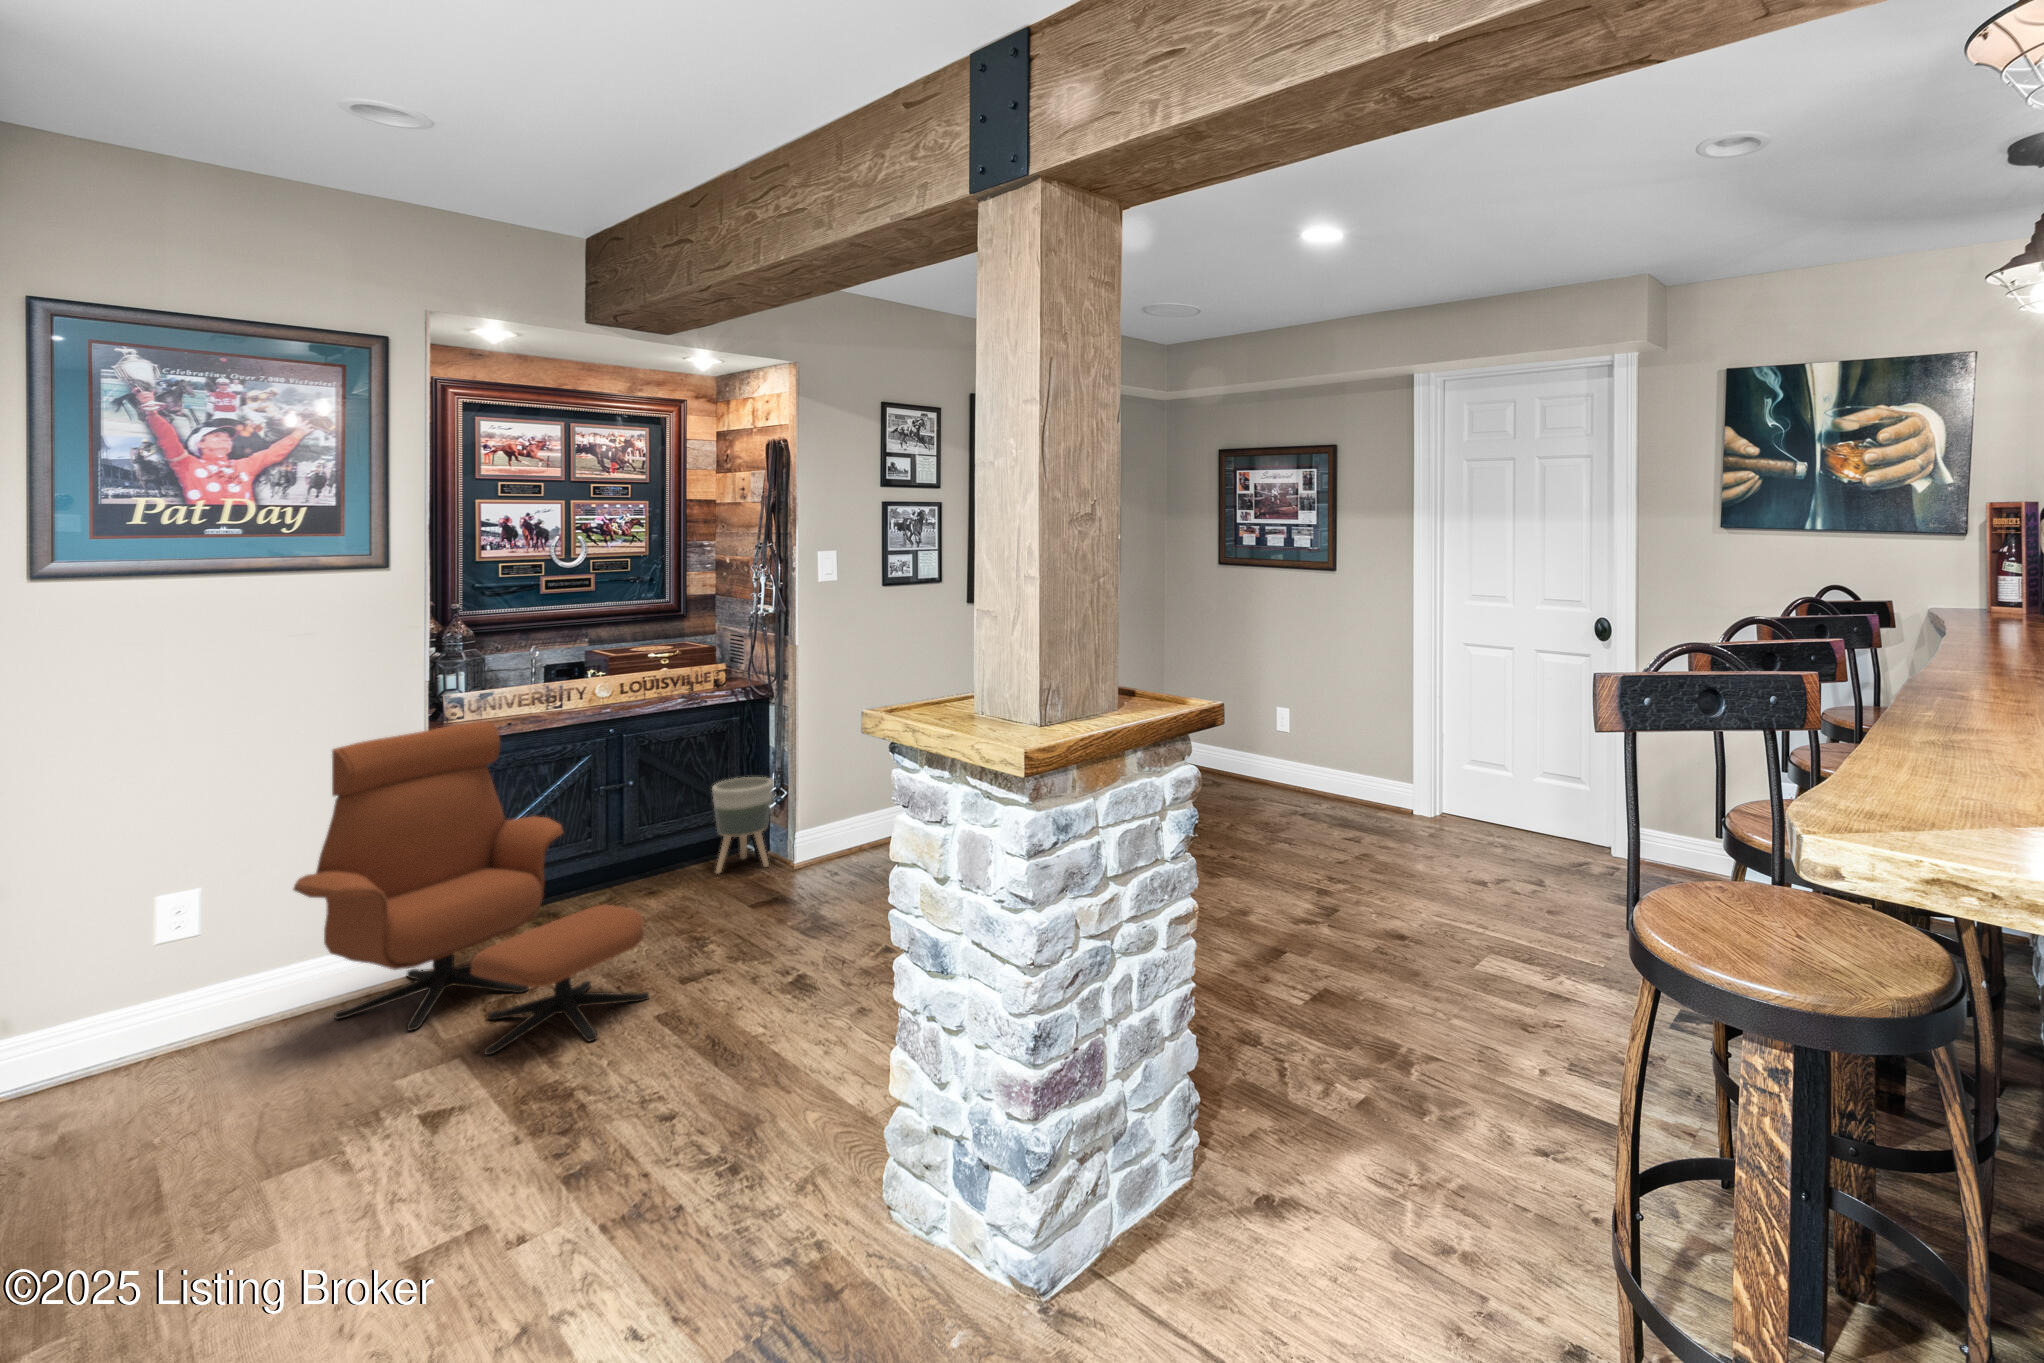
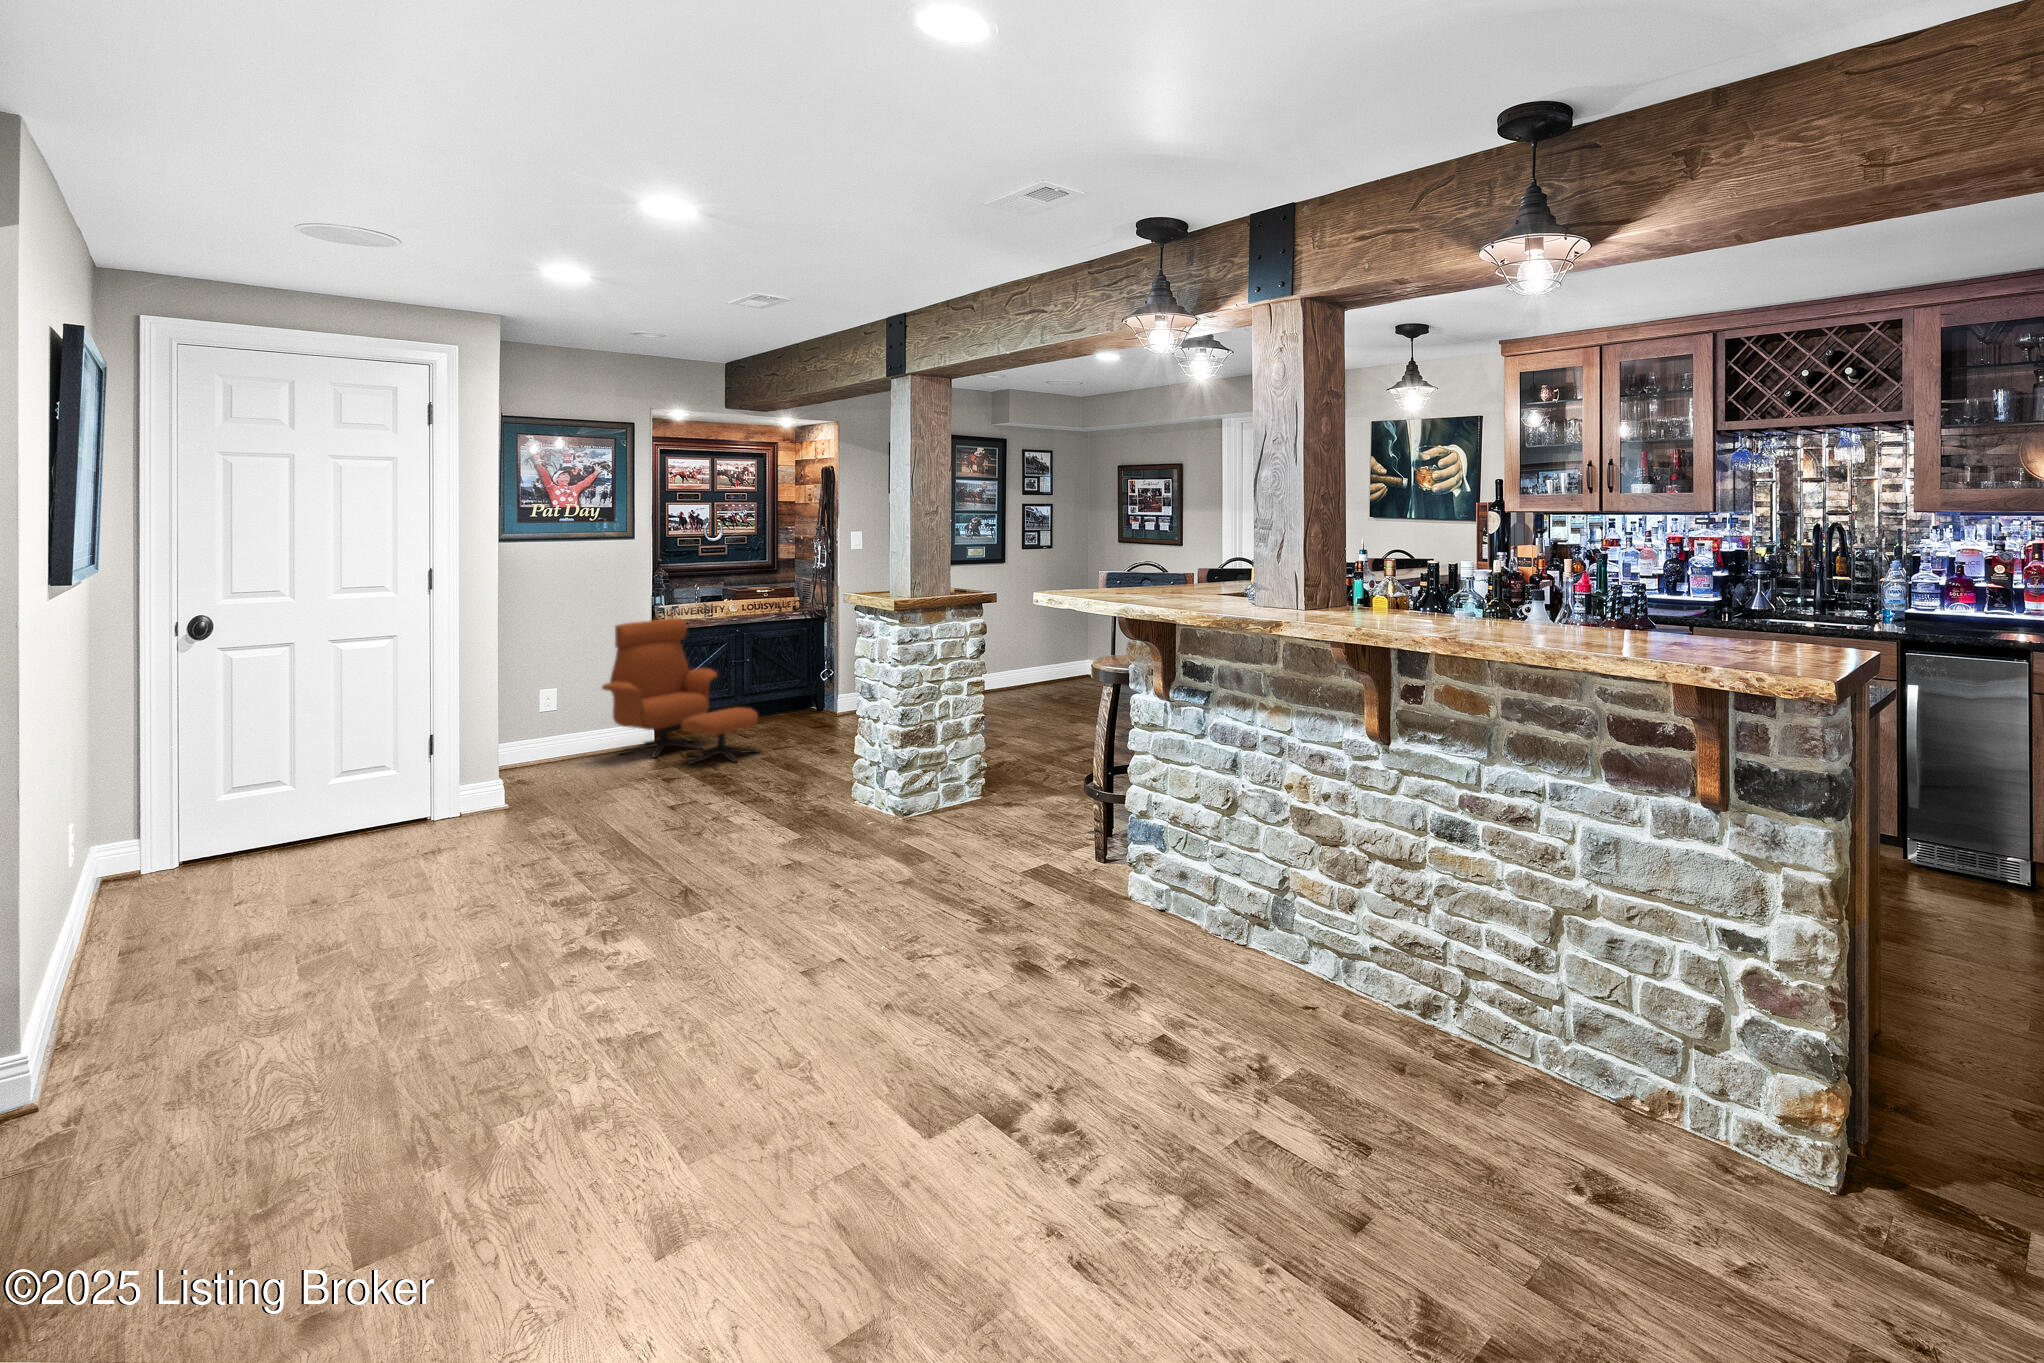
planter: present [712,777,773,873] -> none [793,663,827,715]

